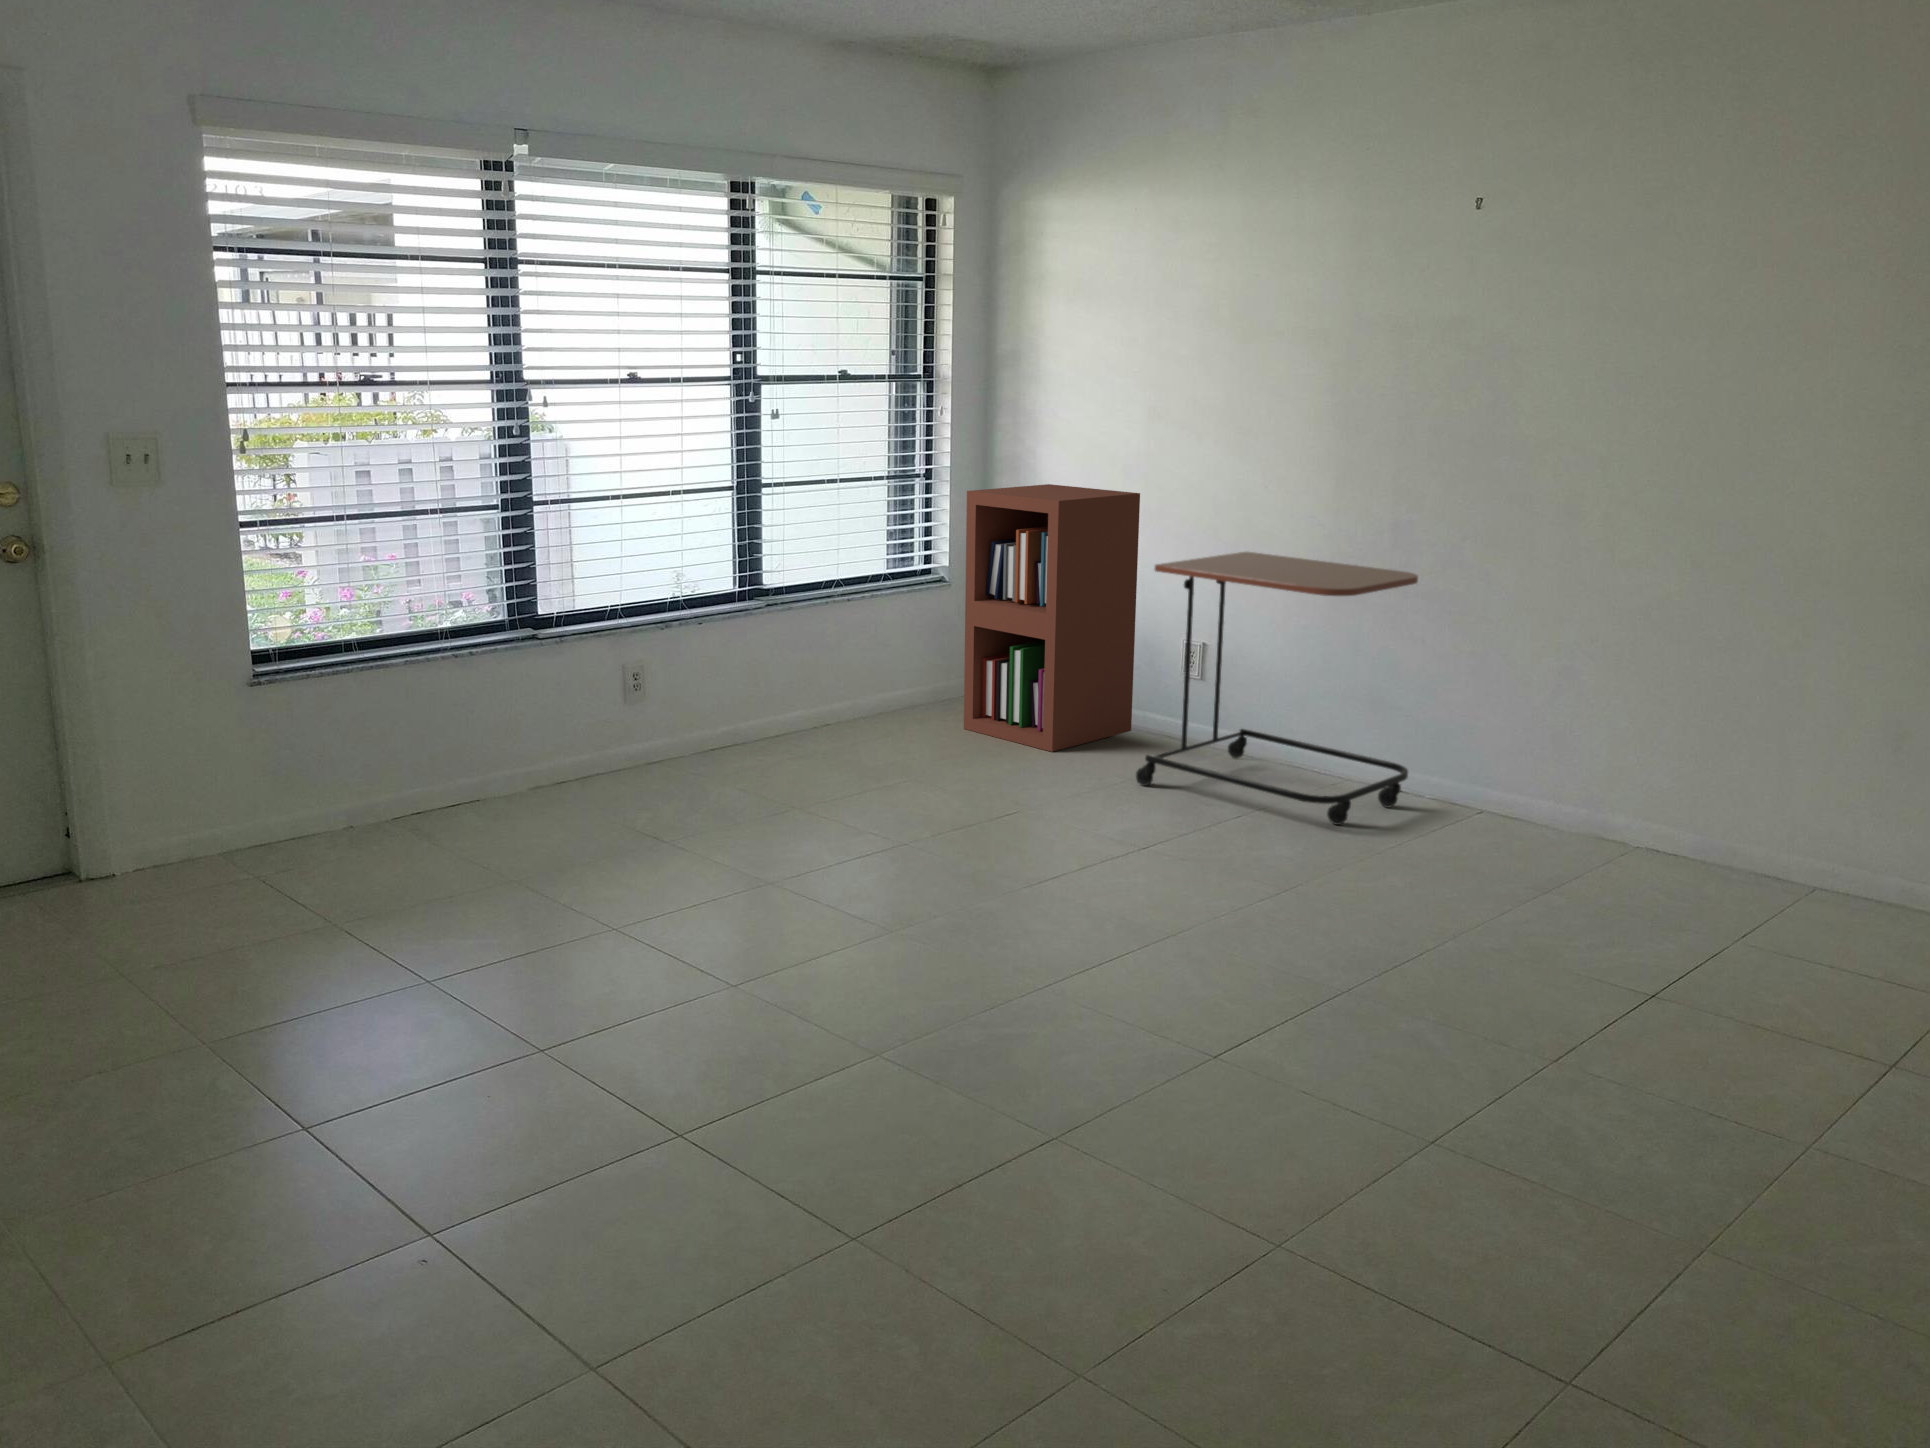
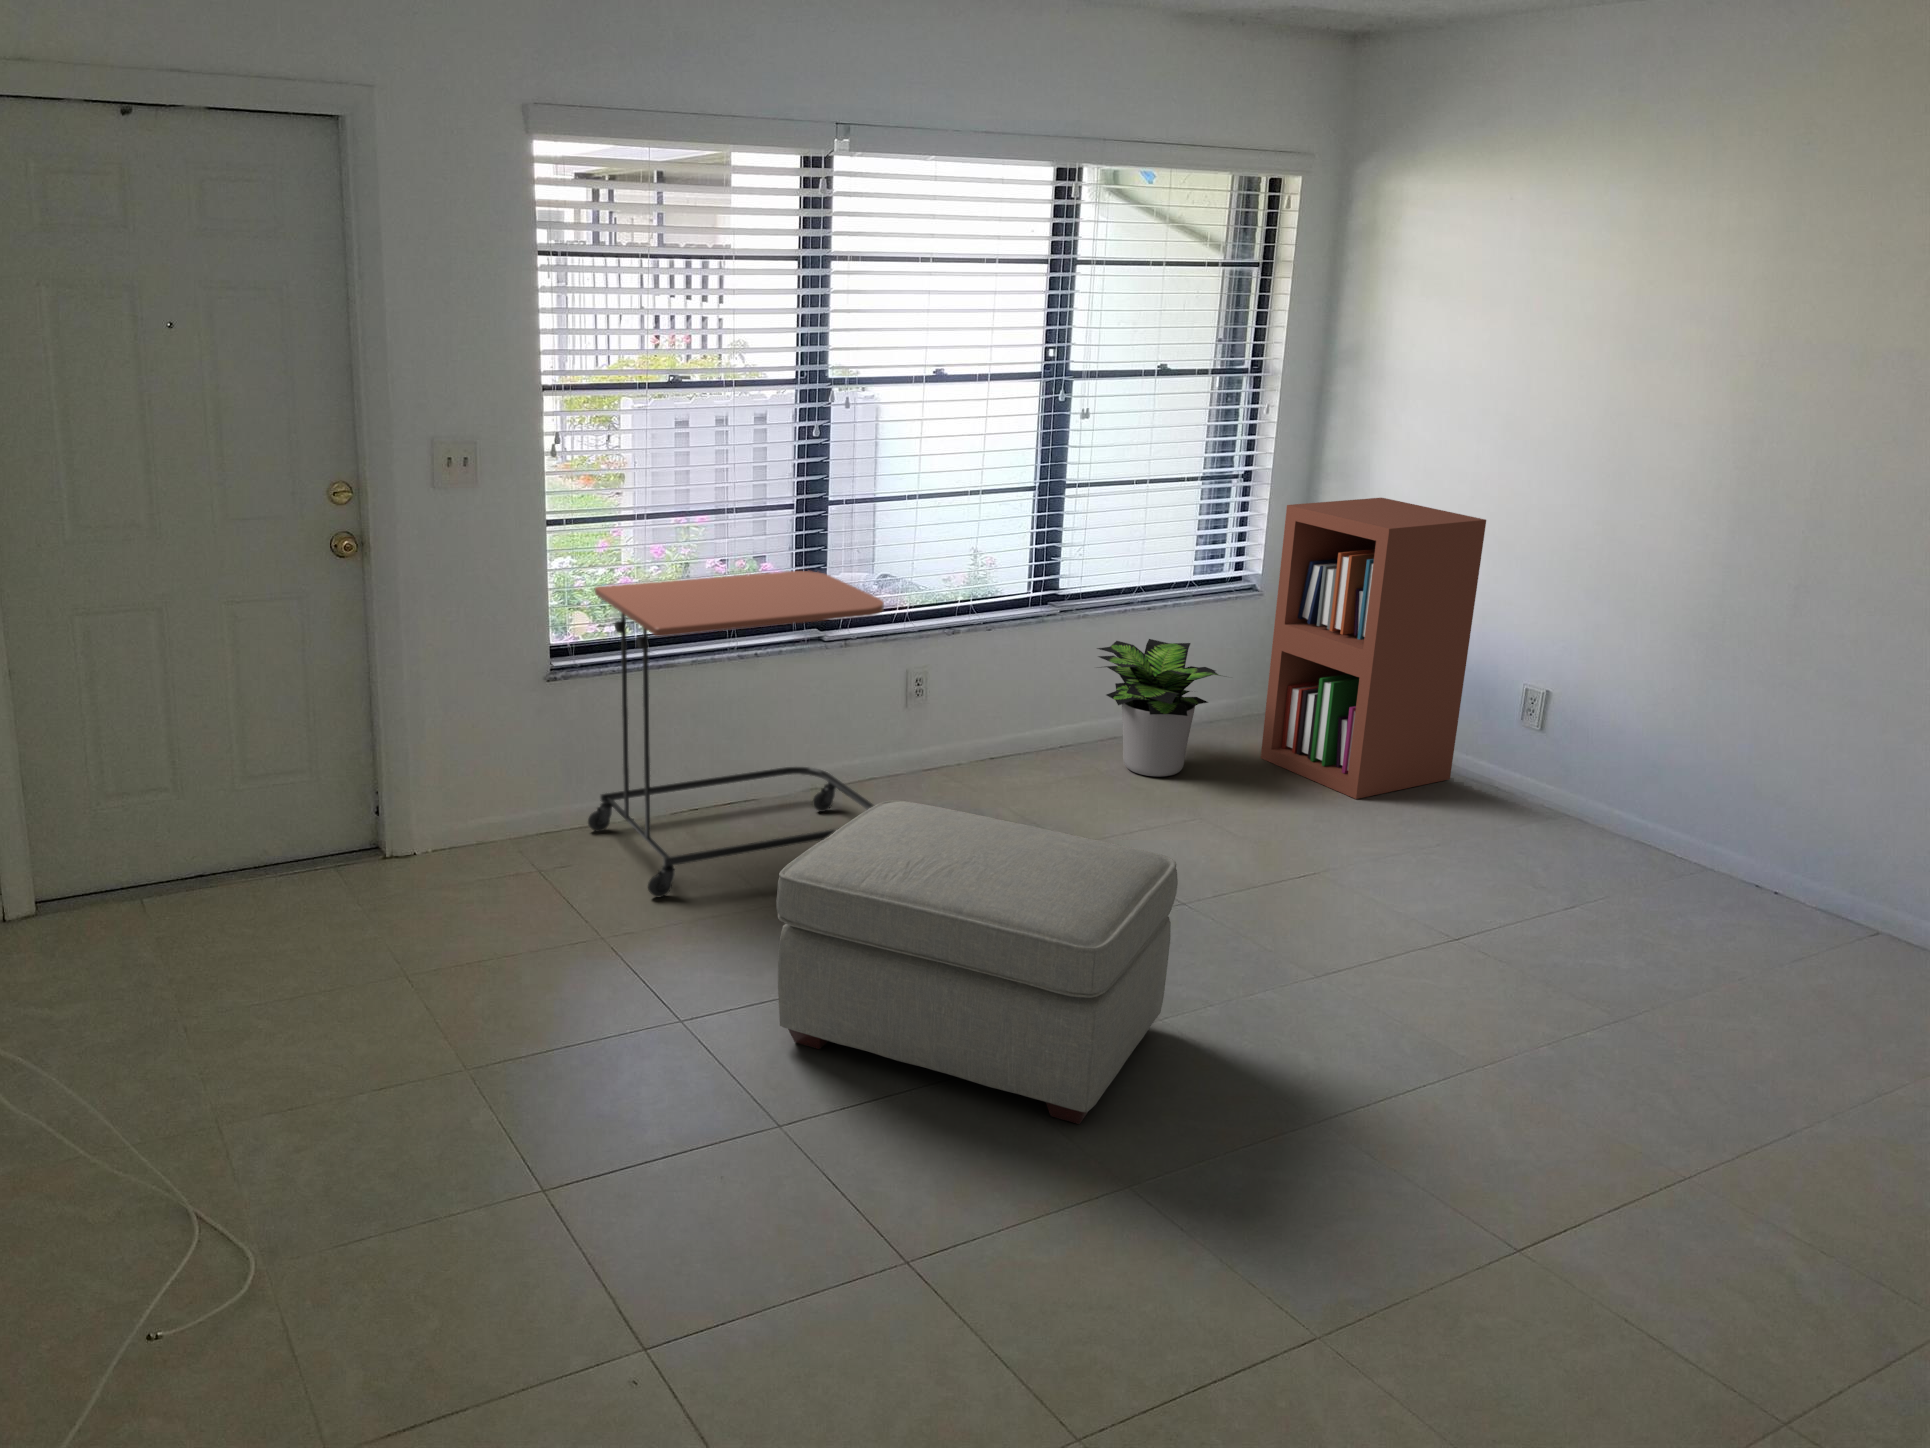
side table: present [1136,552,1418,825] -> present [588,571,884,897]
potted plant: none [800,625,935,750] -> present [1097,639,1221,777]
ottoman: none [522,752,905,1015] -> present [776,800,1178,1124]

